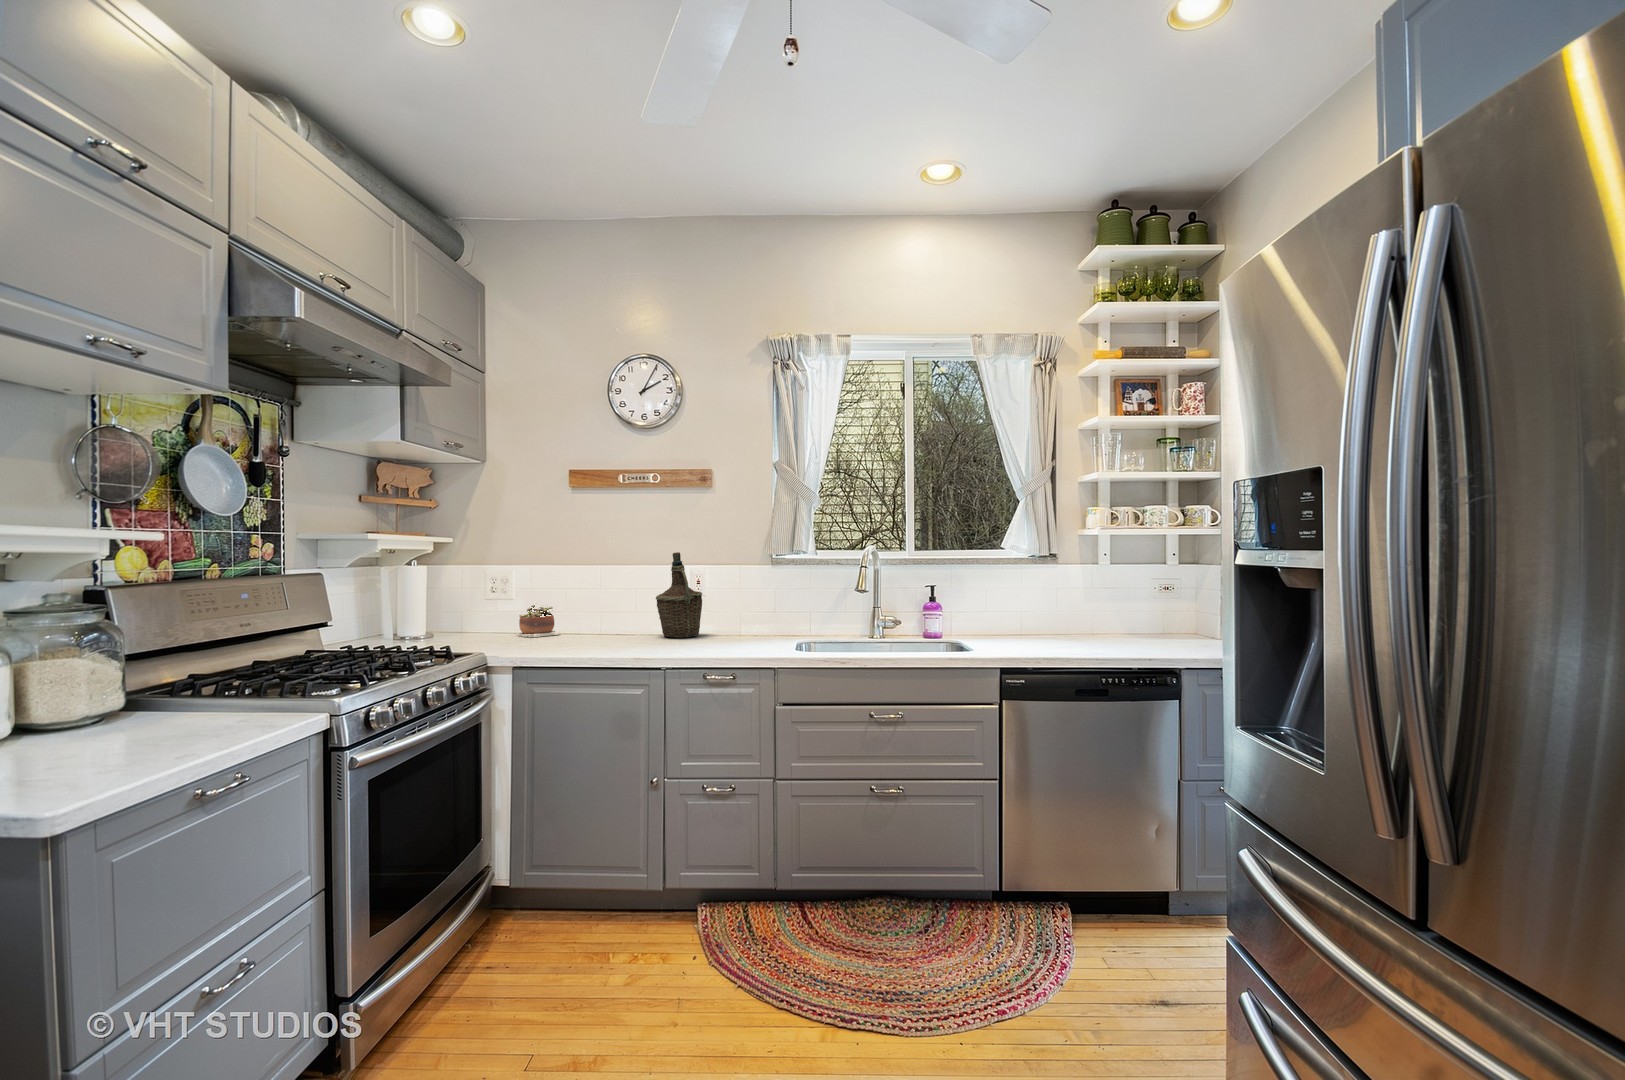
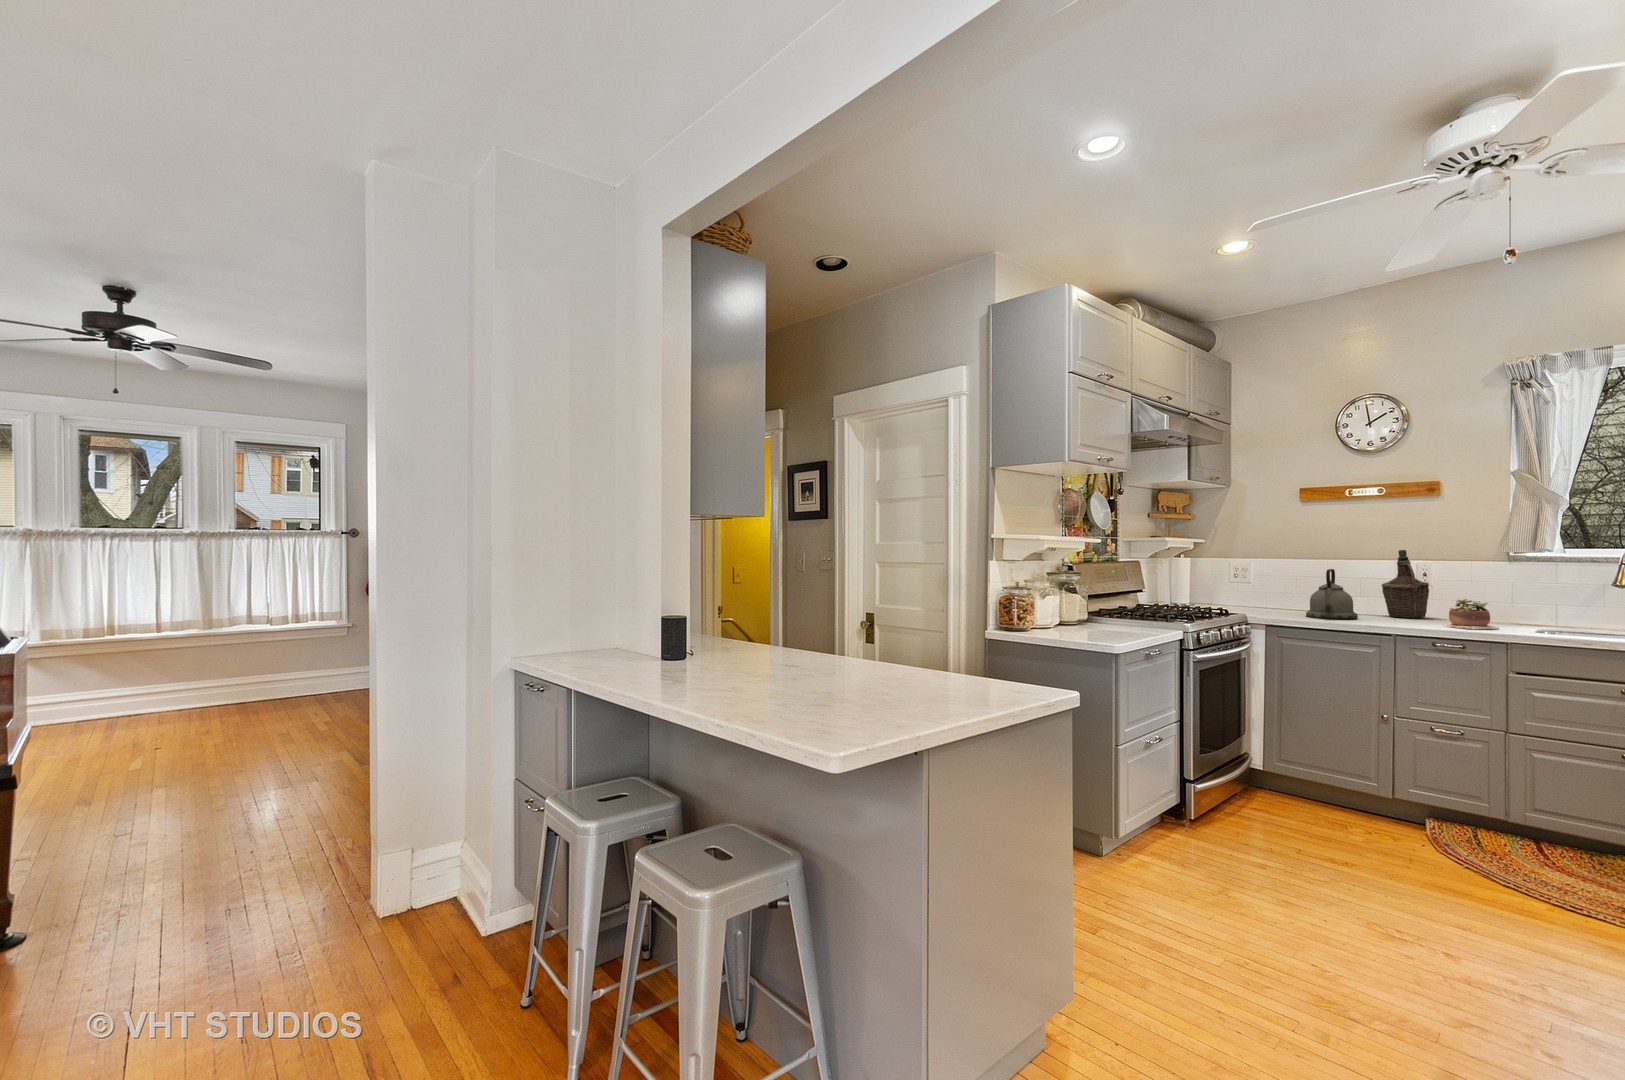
kettle: none [568,580,628,650] -> present [1306,569,1358,619]
succulent plant: present [517,605,561,638] -> present [1446,599,1499,629]

